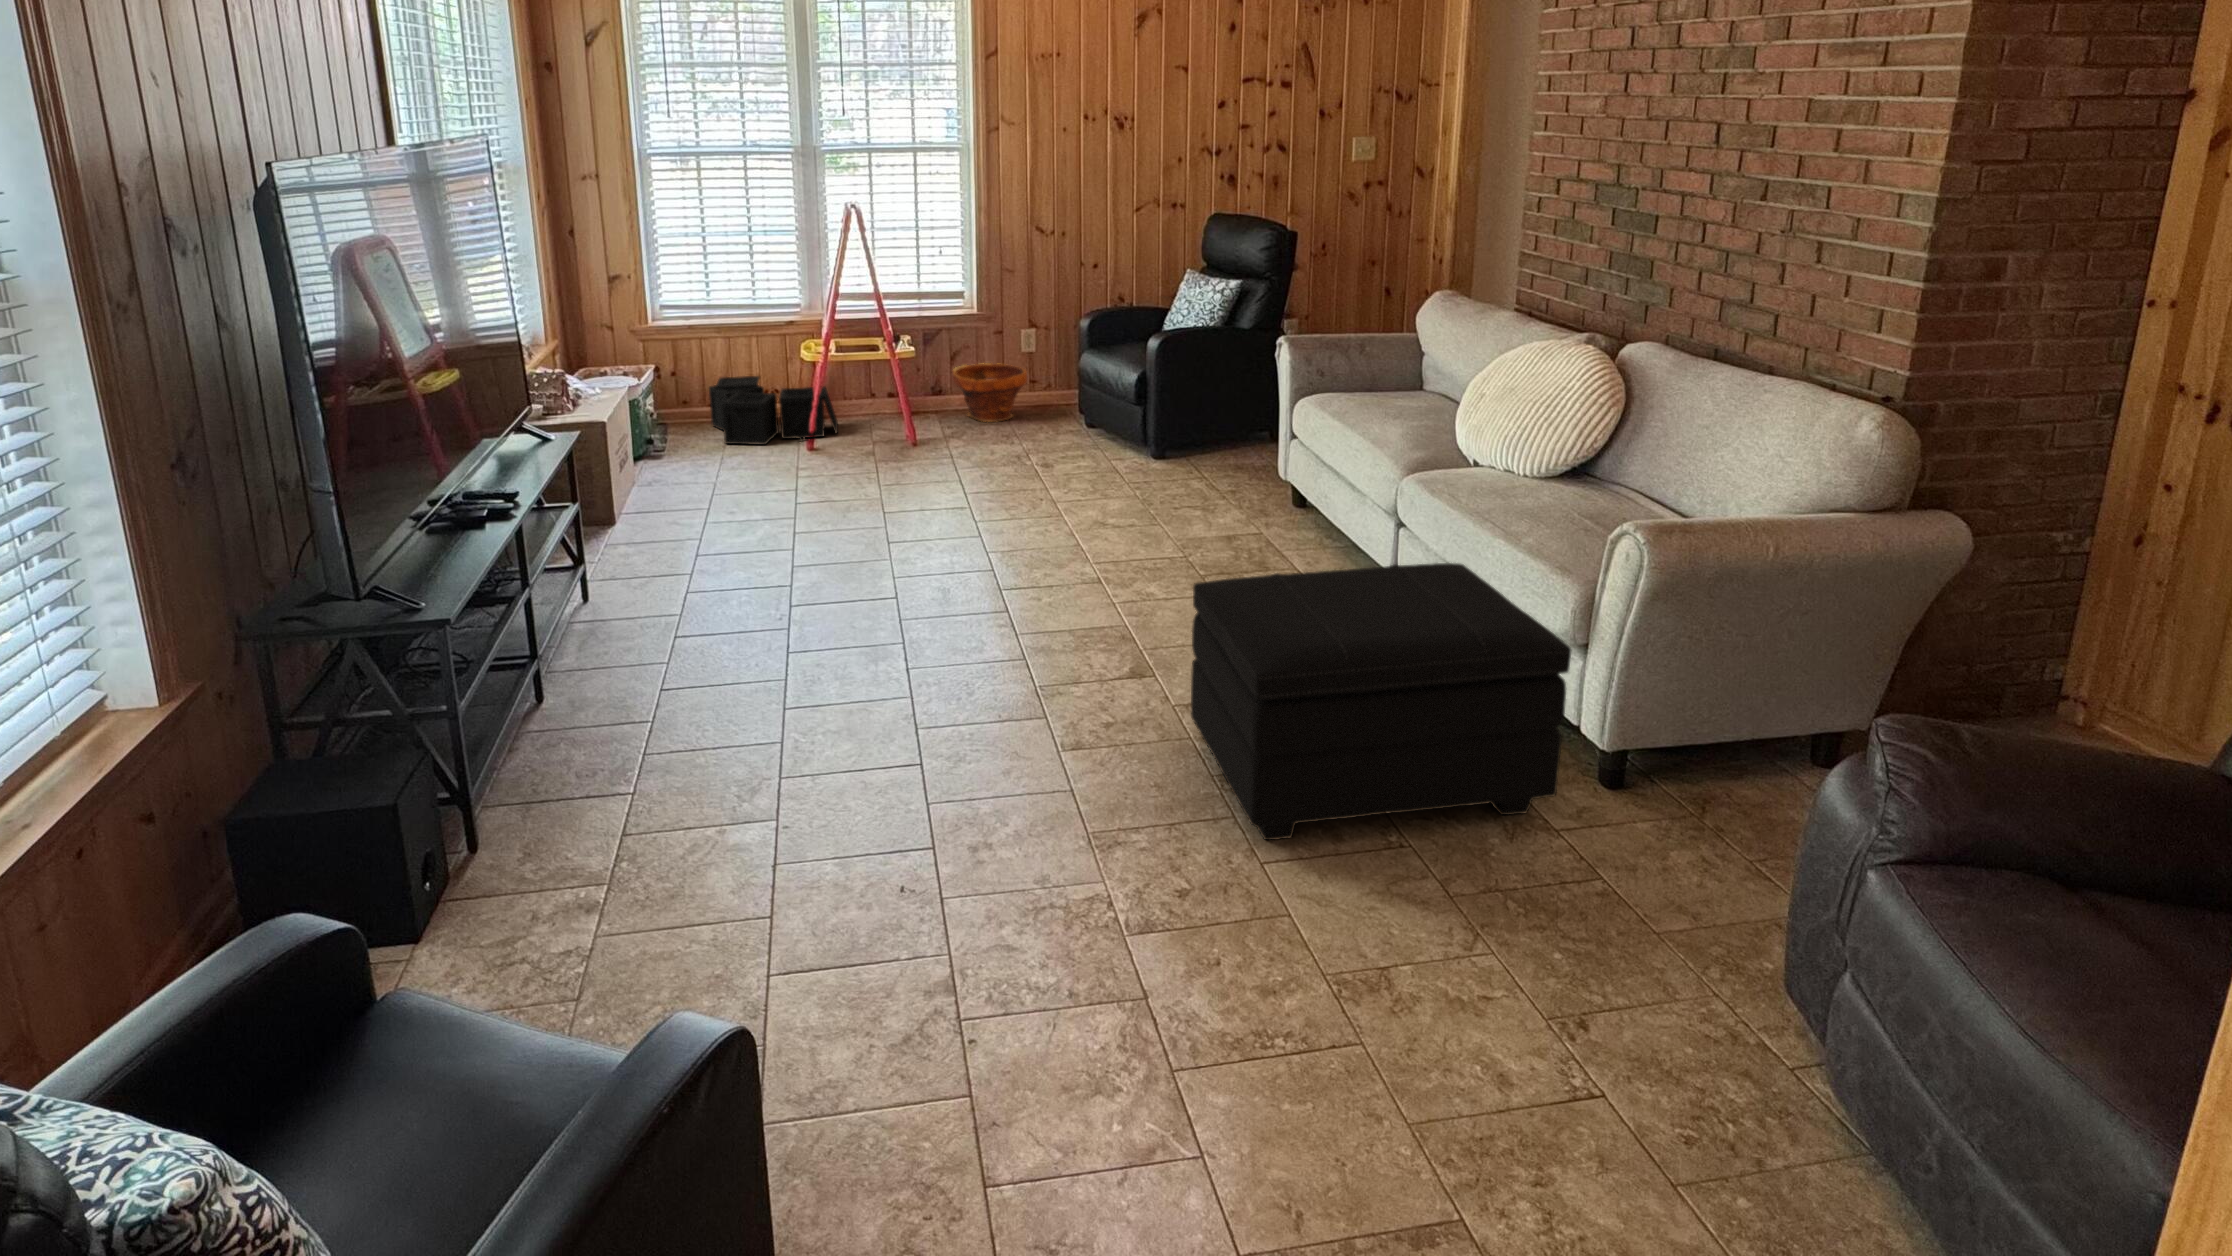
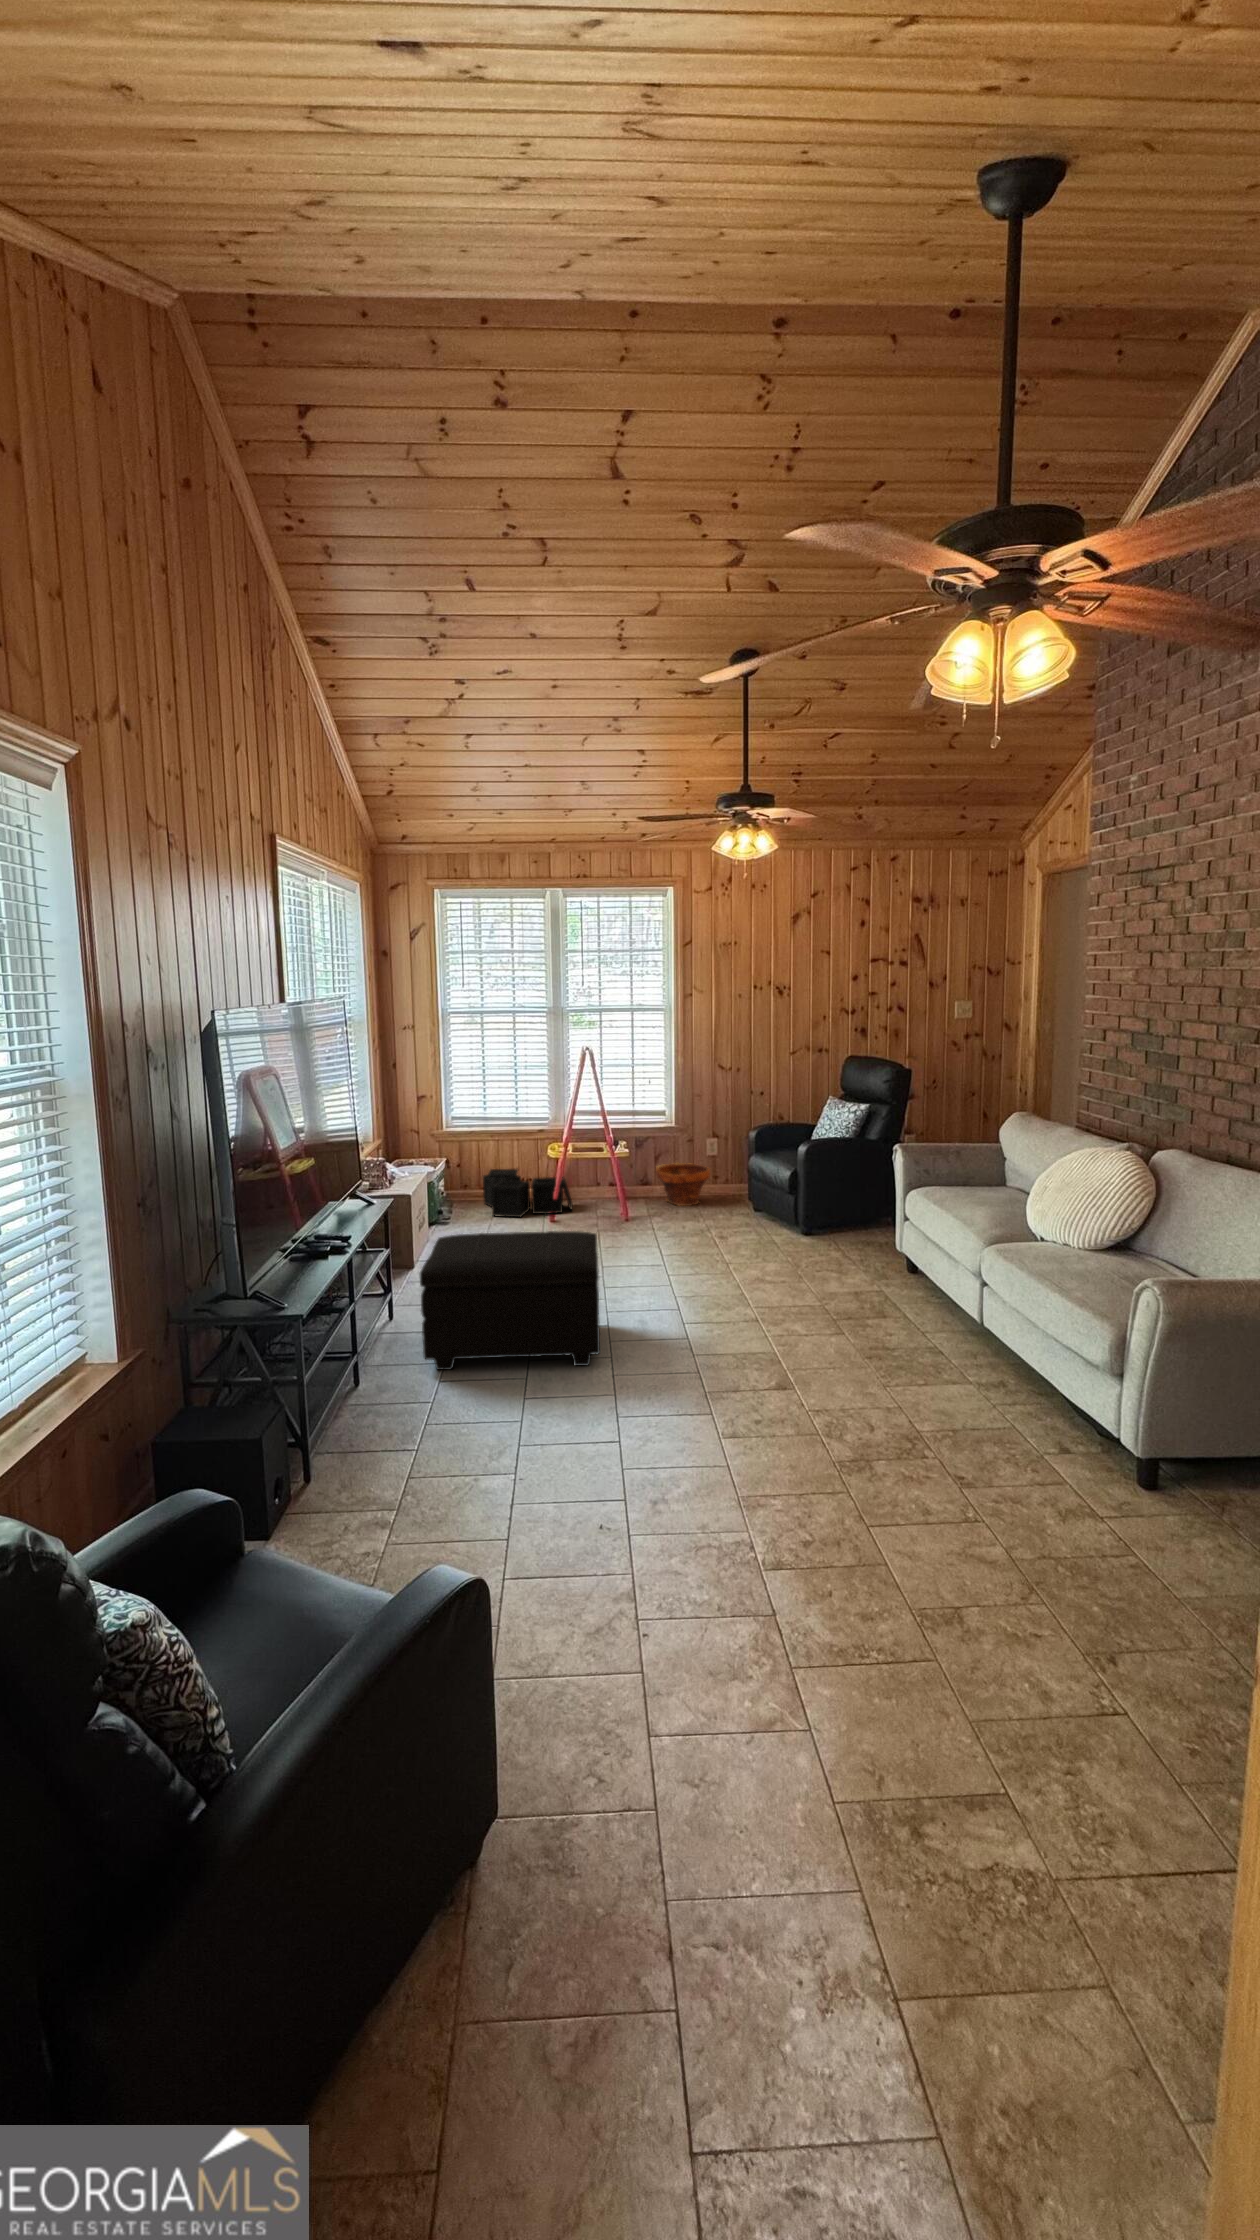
footstool: present [1191,563,1571,840] -> present [420,1231,600,1370]

